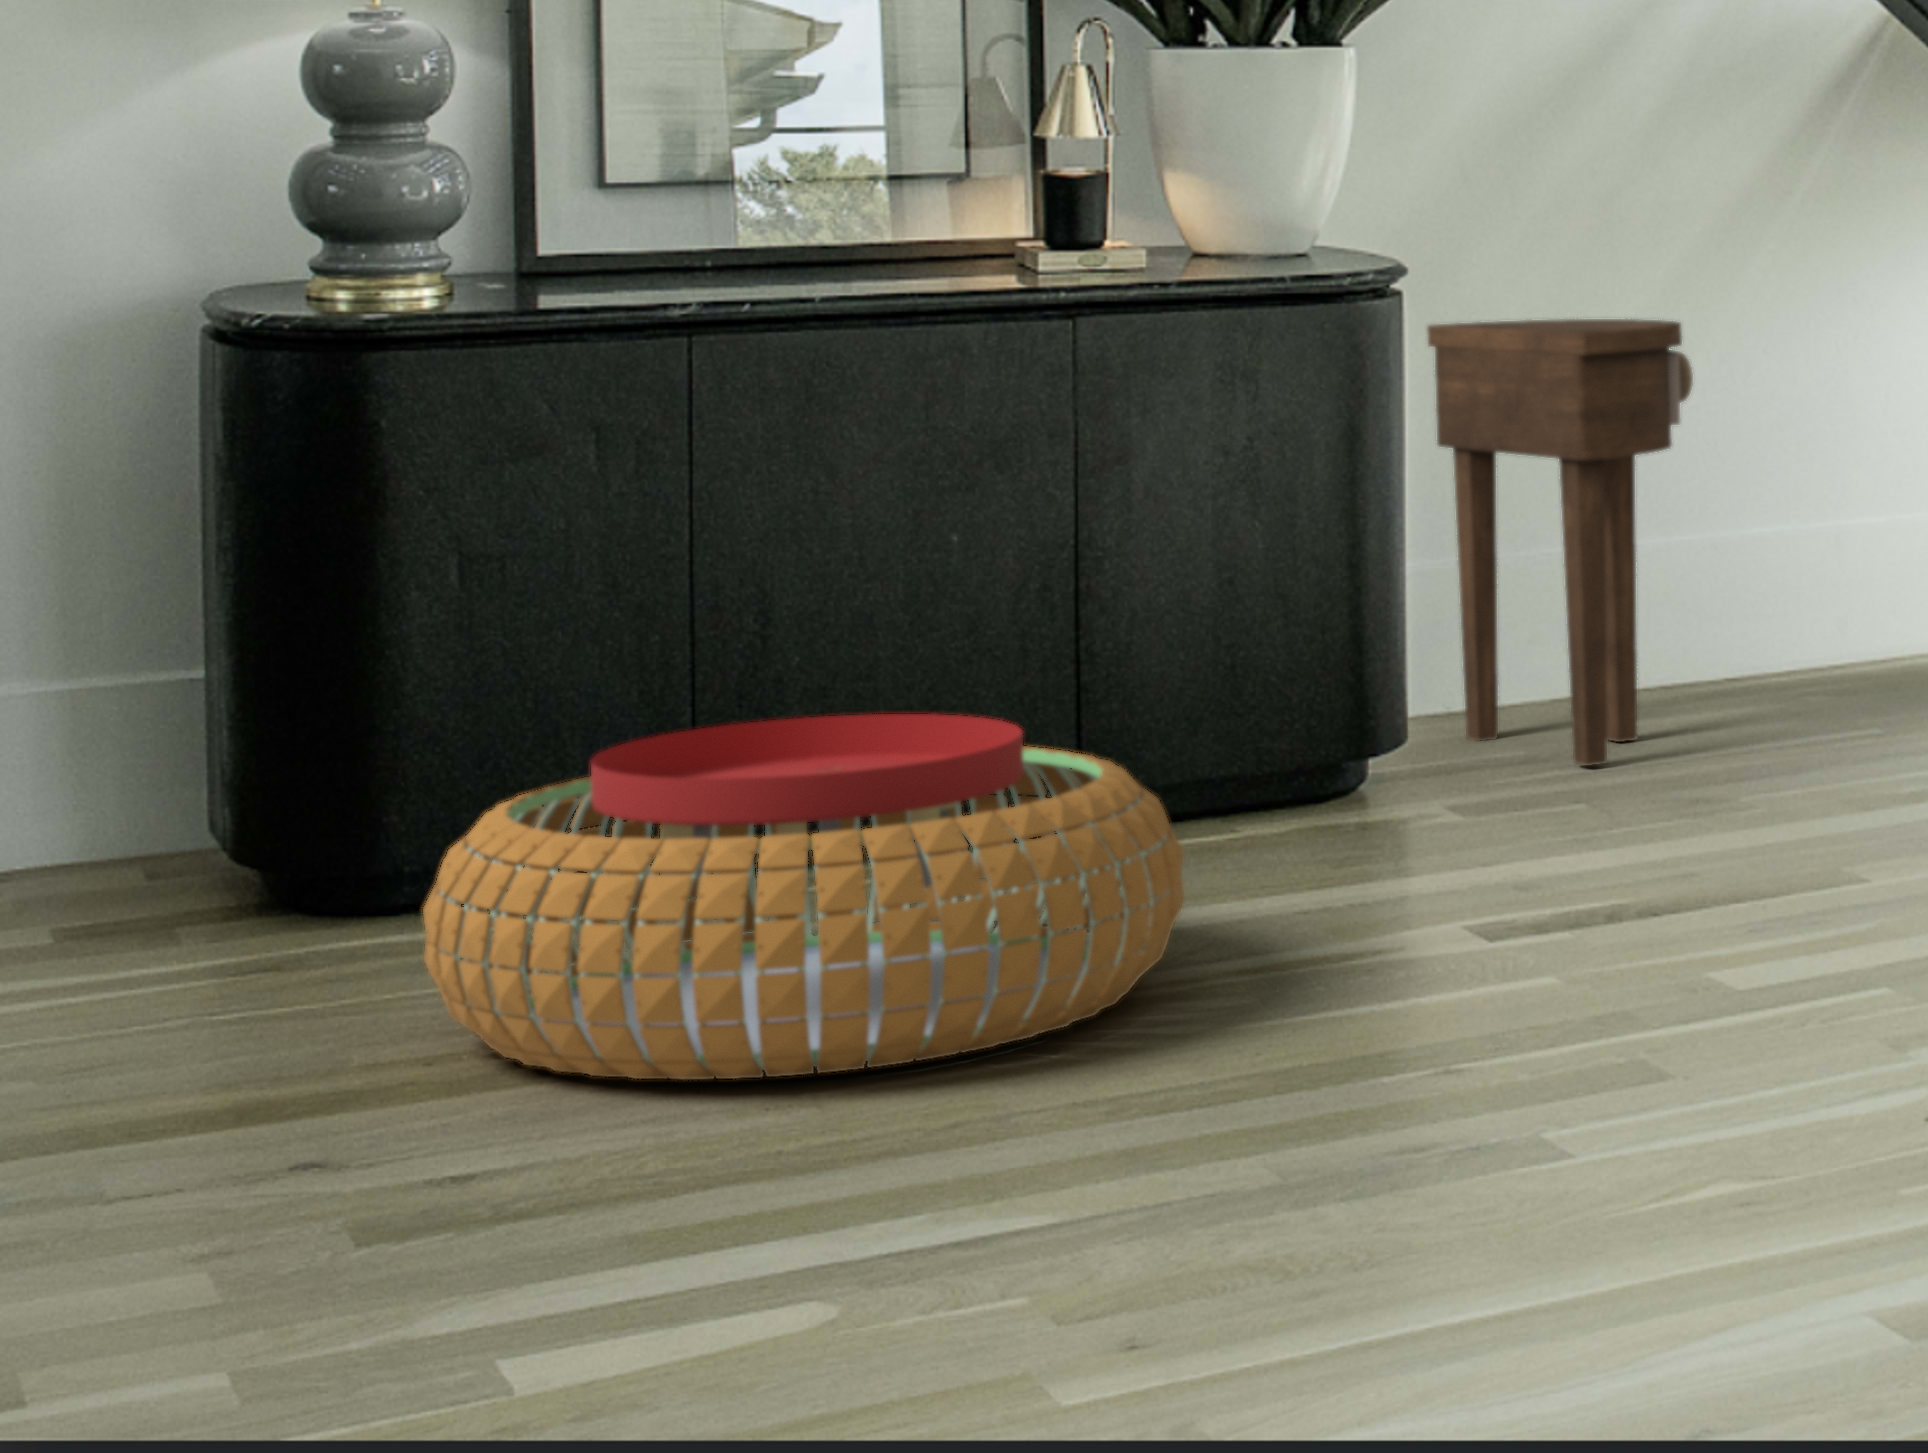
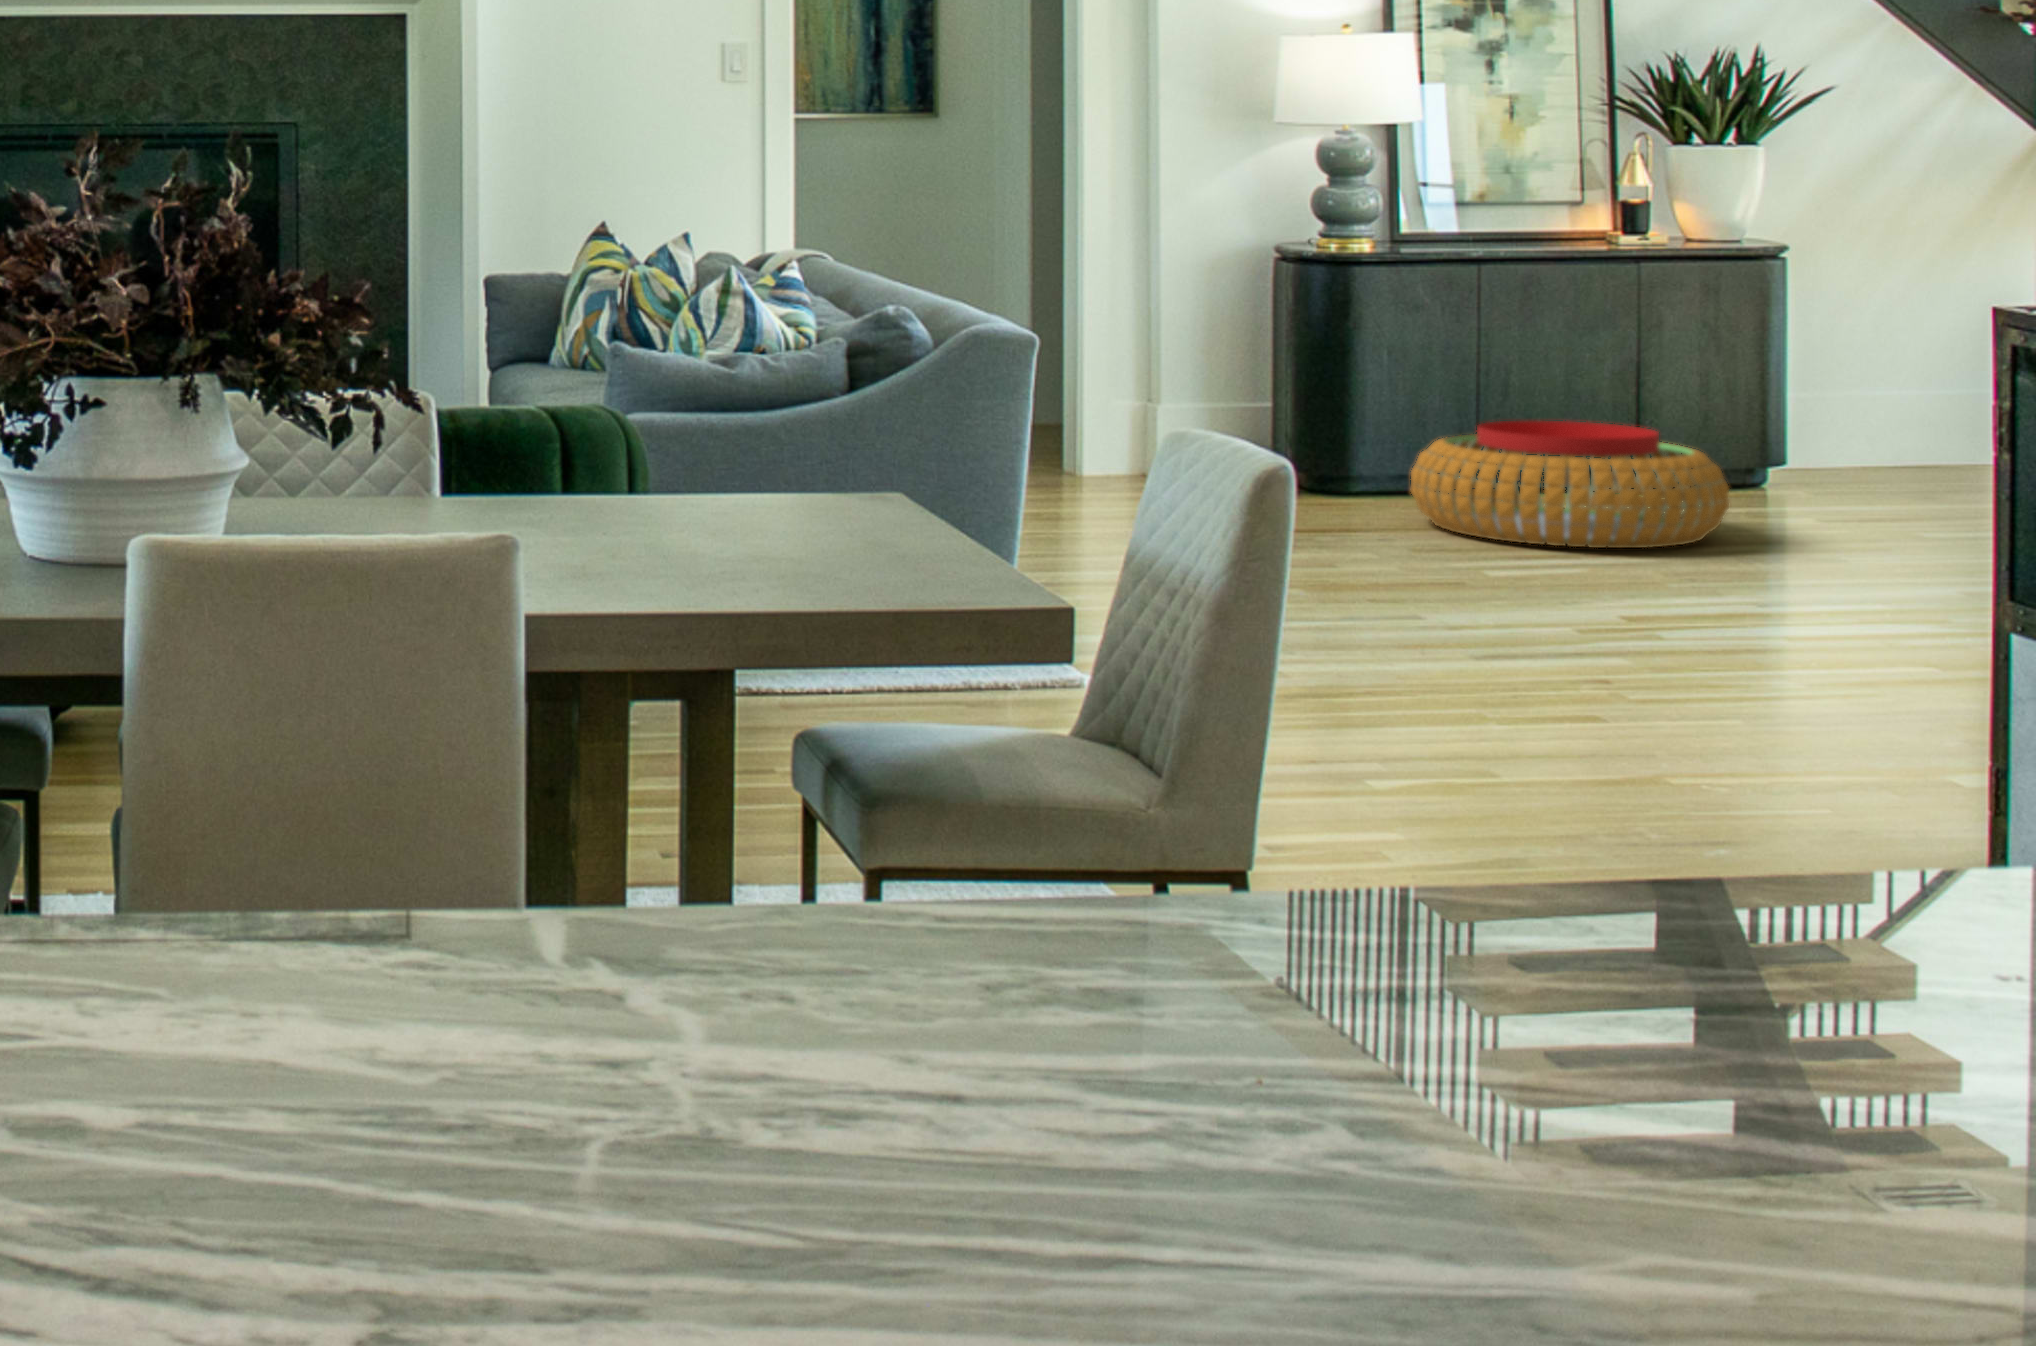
side table: present [1427,319,1693,765] -> none [1795,276,1945,485]

